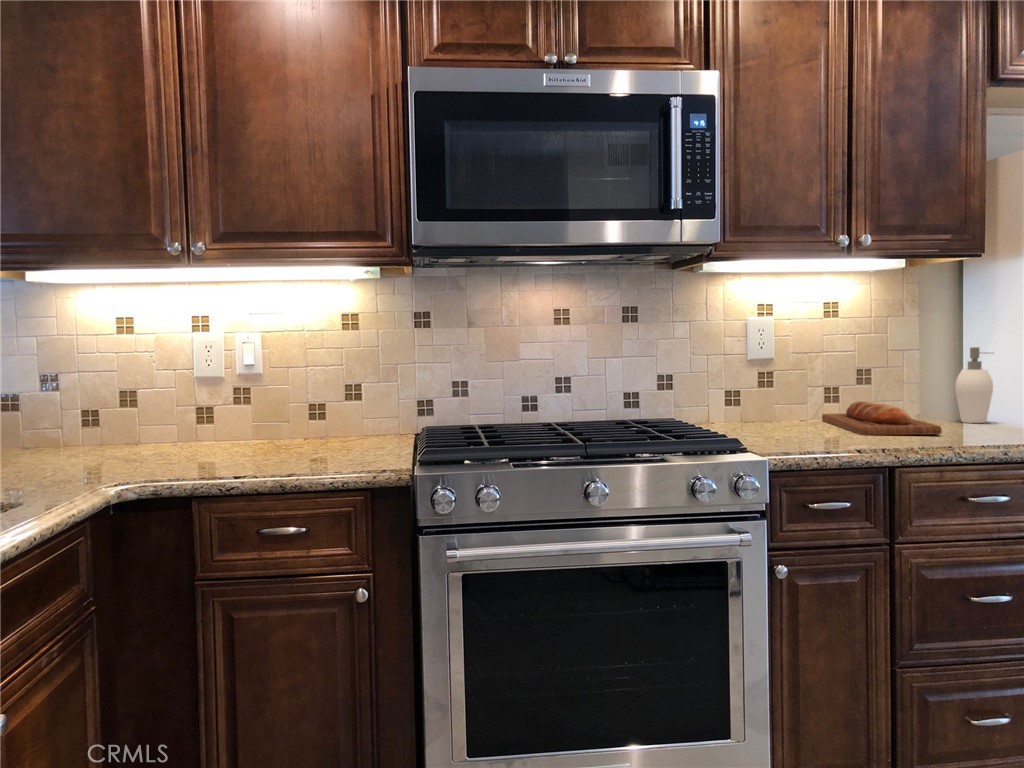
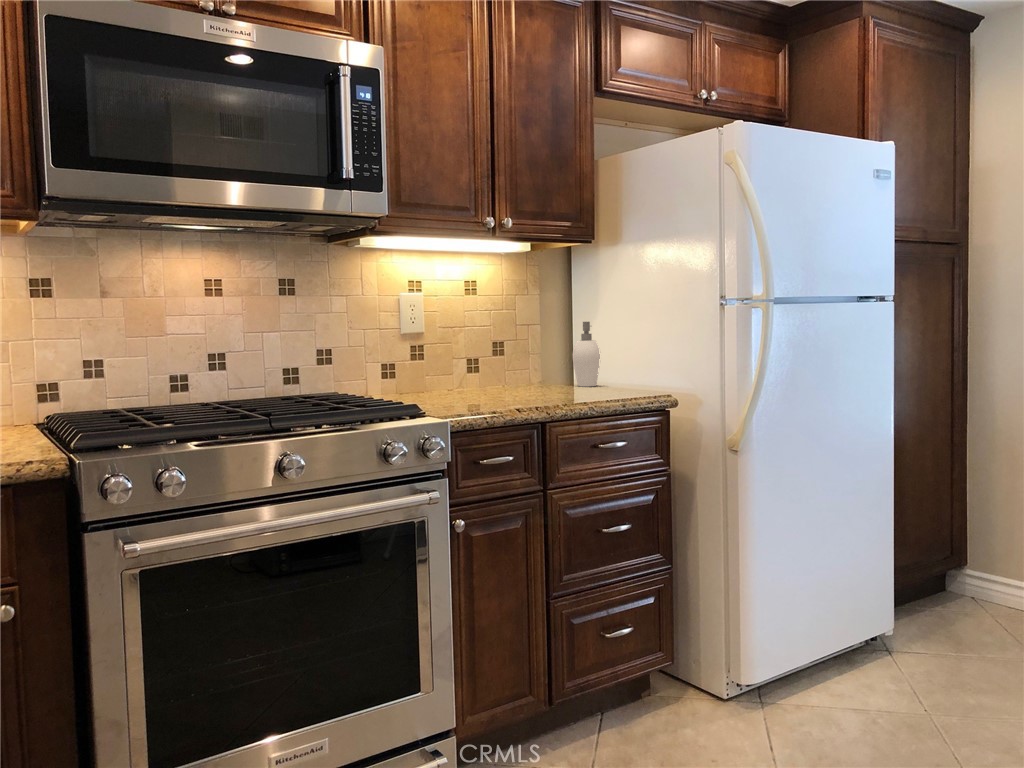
bread loaf: present [822,402,942,435] -> none [469,371,573,399]

